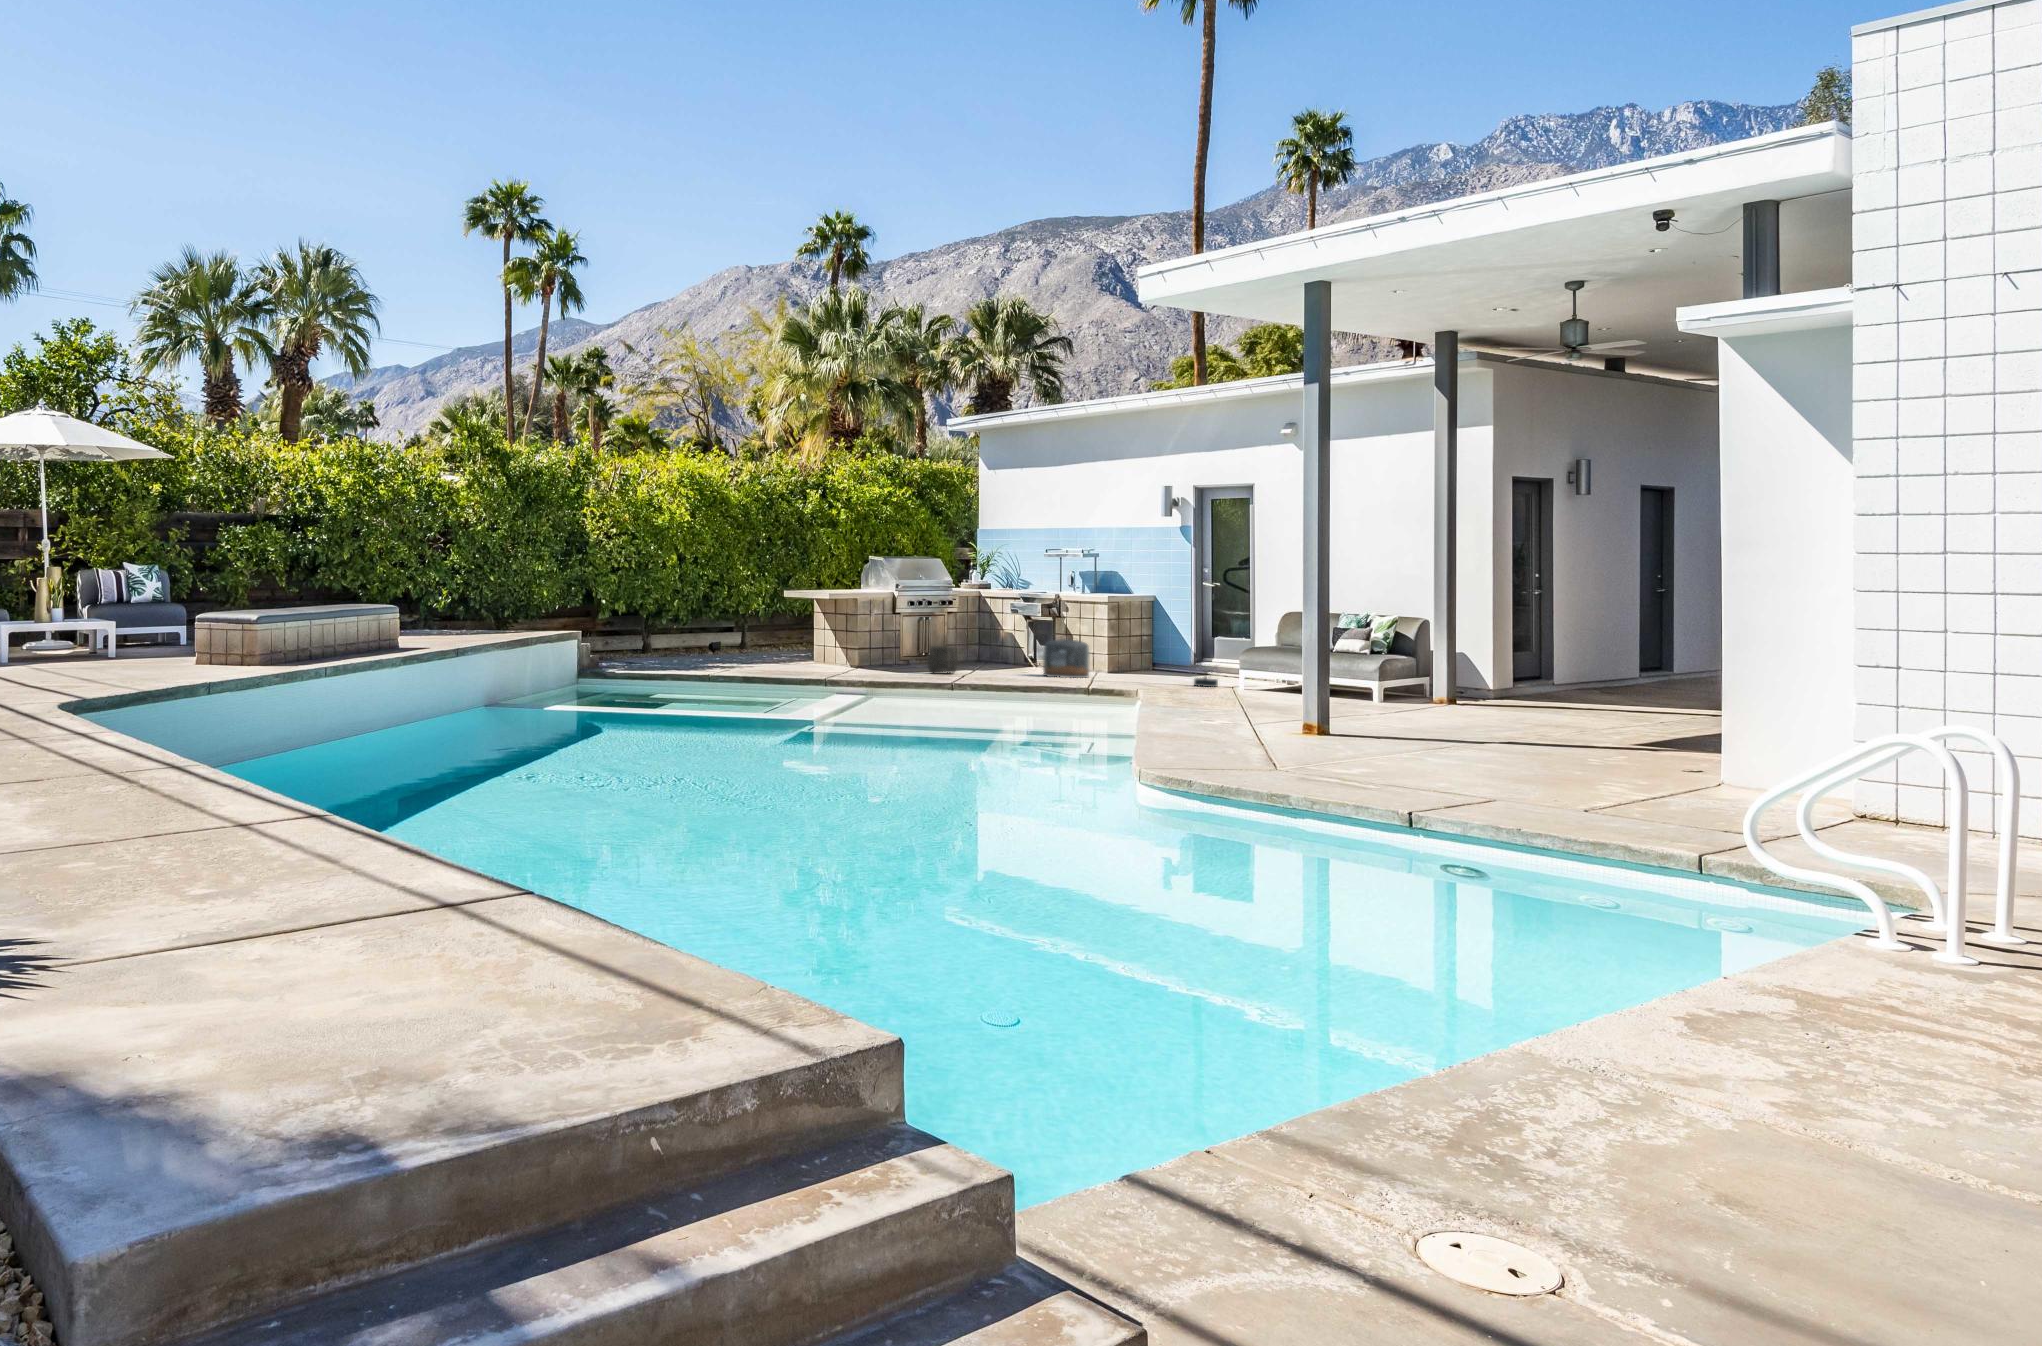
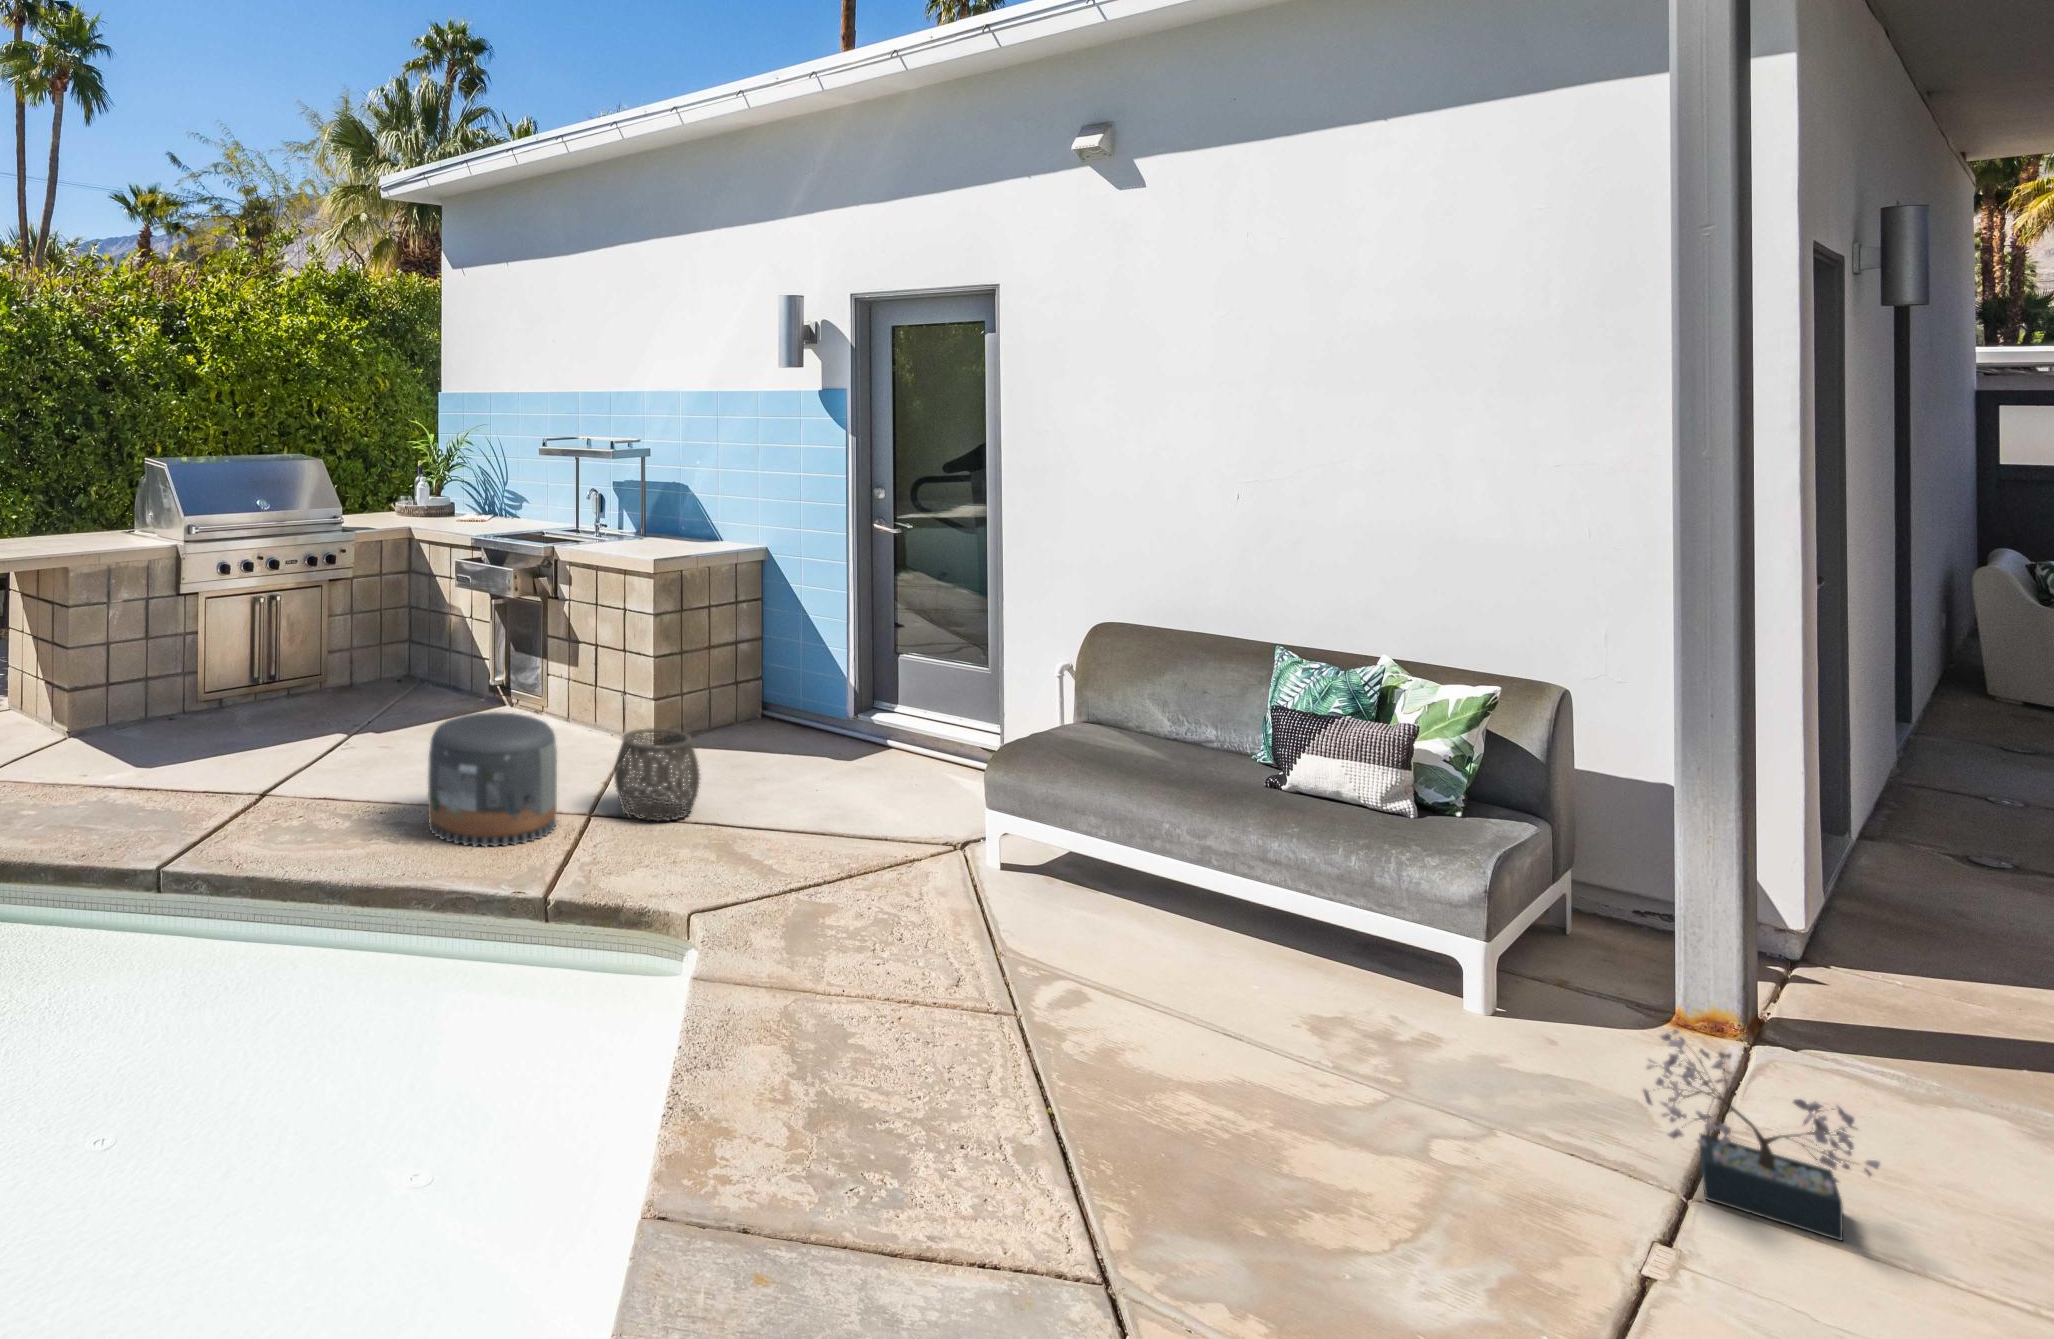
woven basket: present [927,646,958,674] -> present [614,728,700,821]
decorative plant: present [1190,659,1218,687] -> present [1643,1029,1880,1241]

